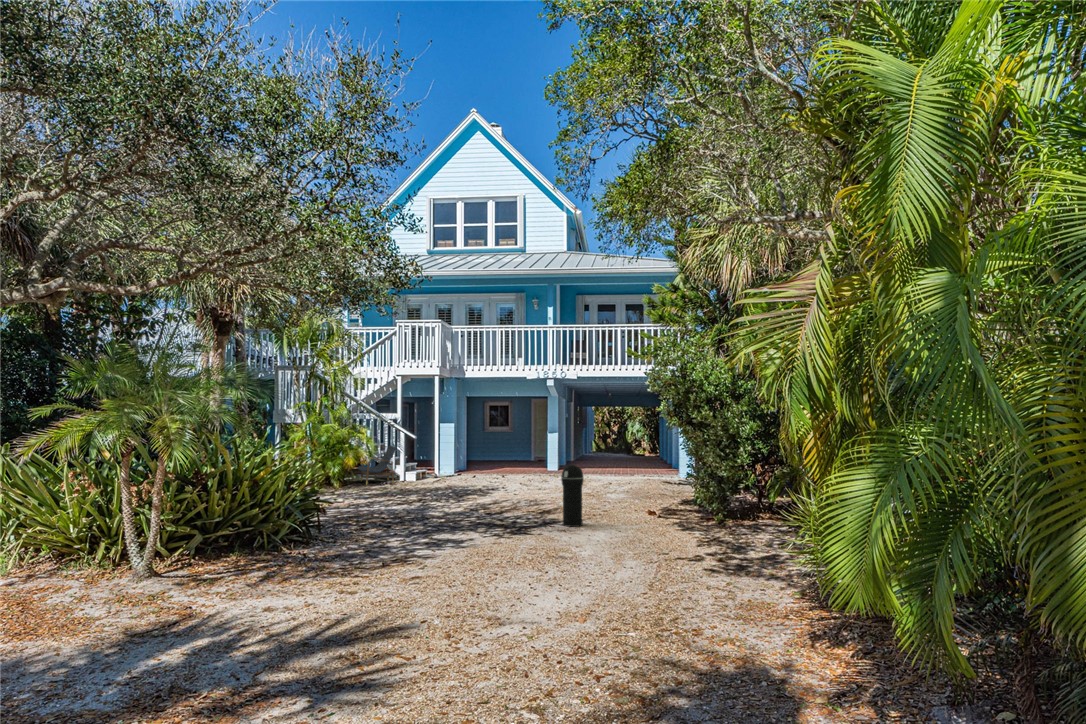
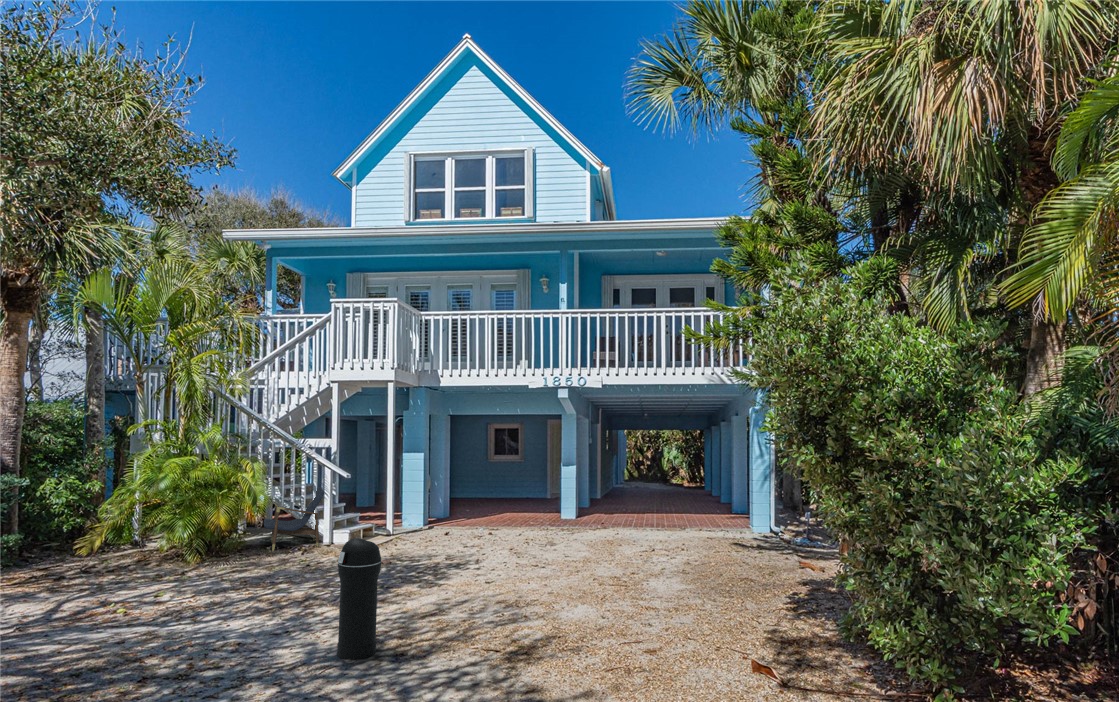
trash can: present [561,465,584,527] -> present [337,538,381,659]

